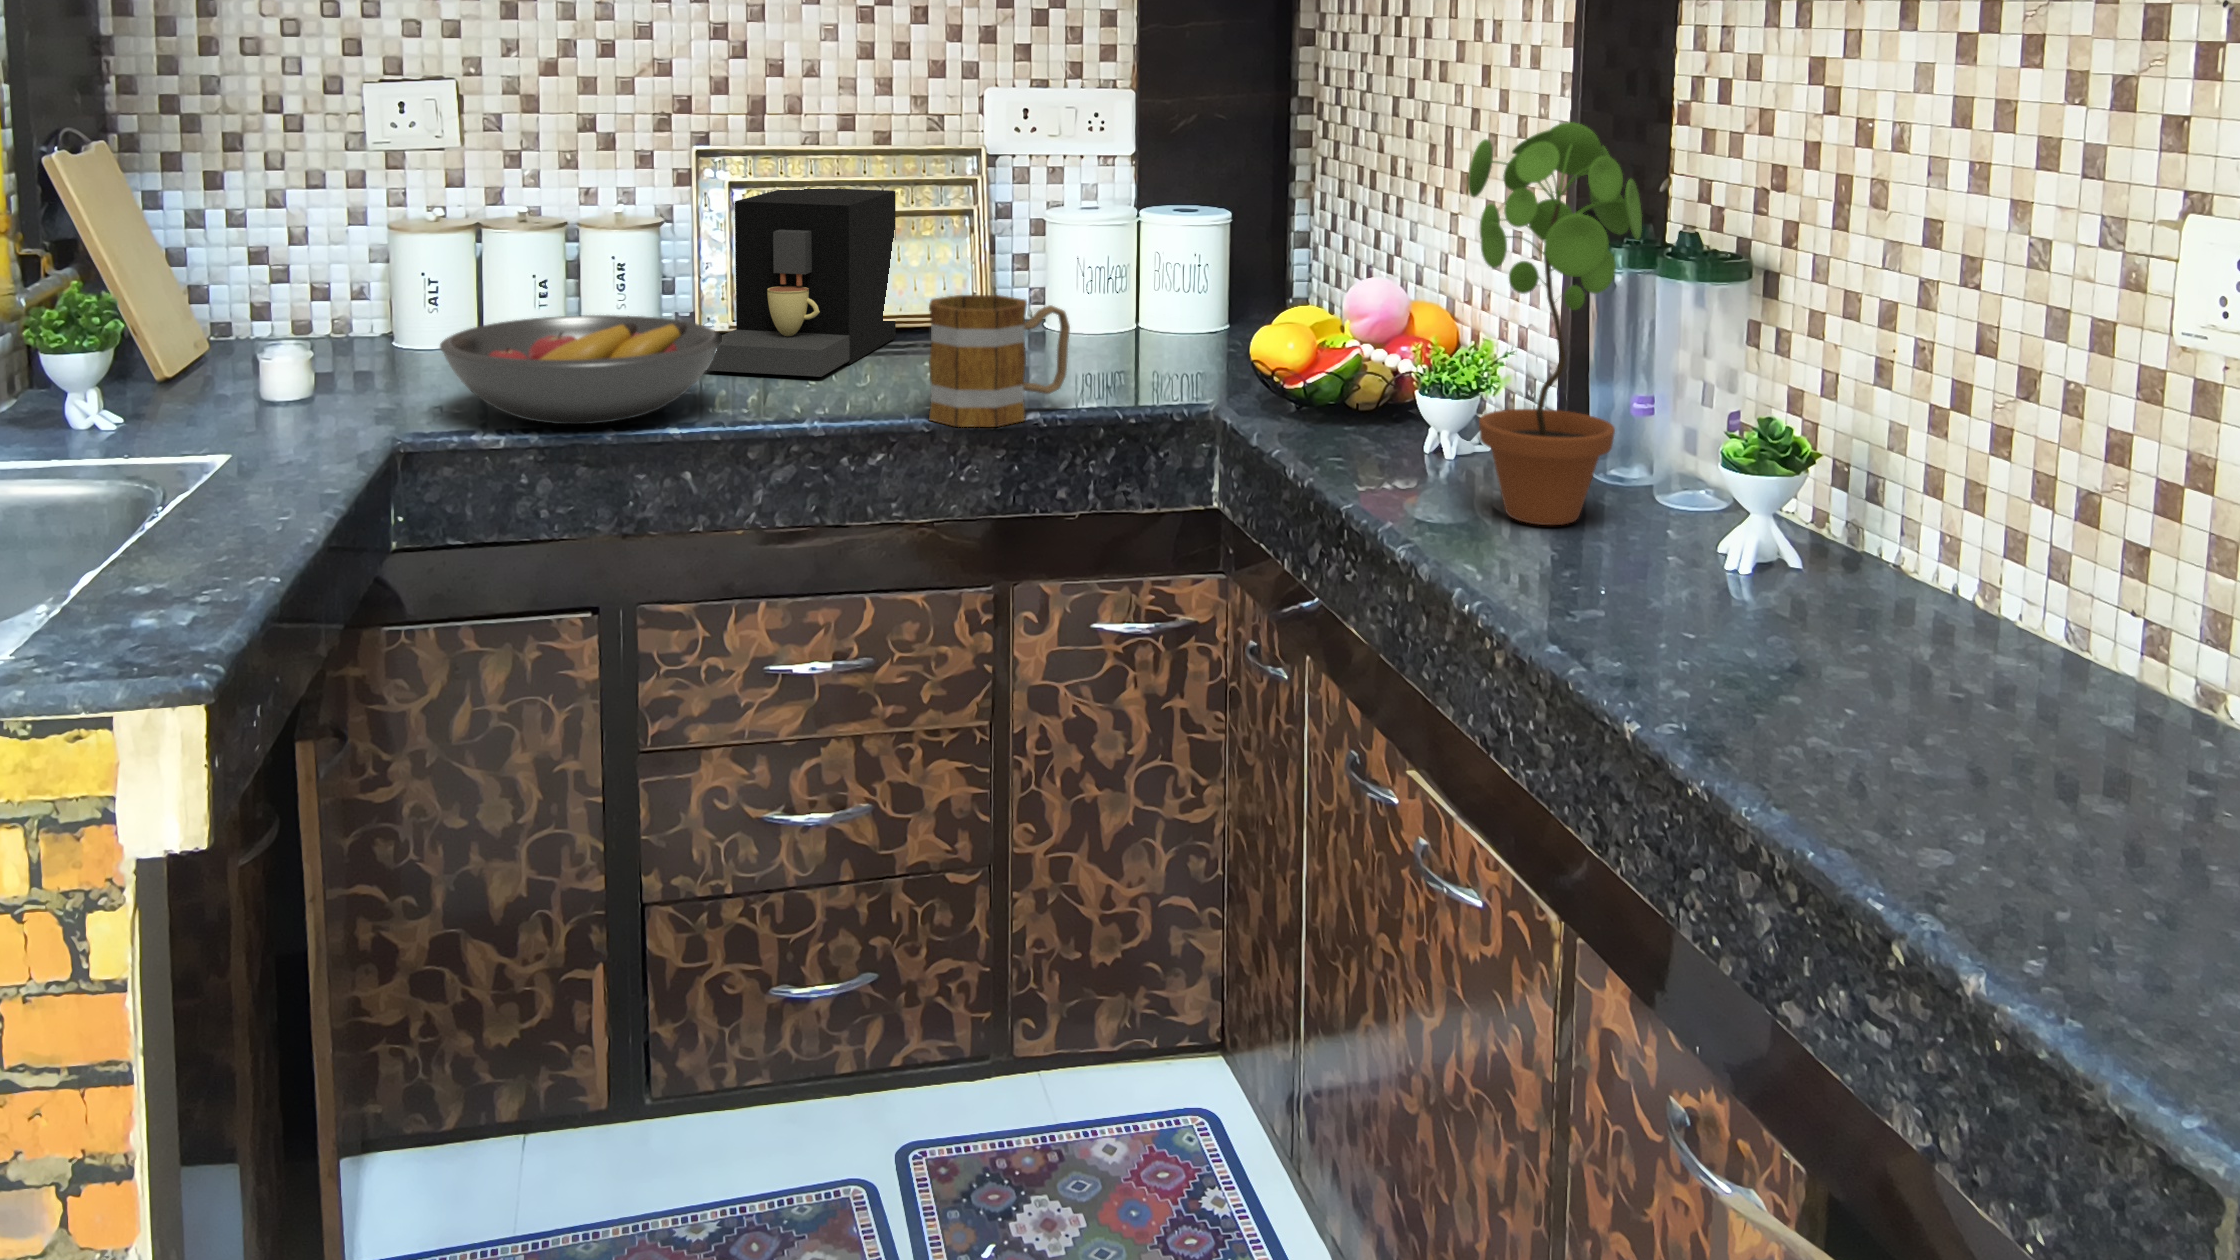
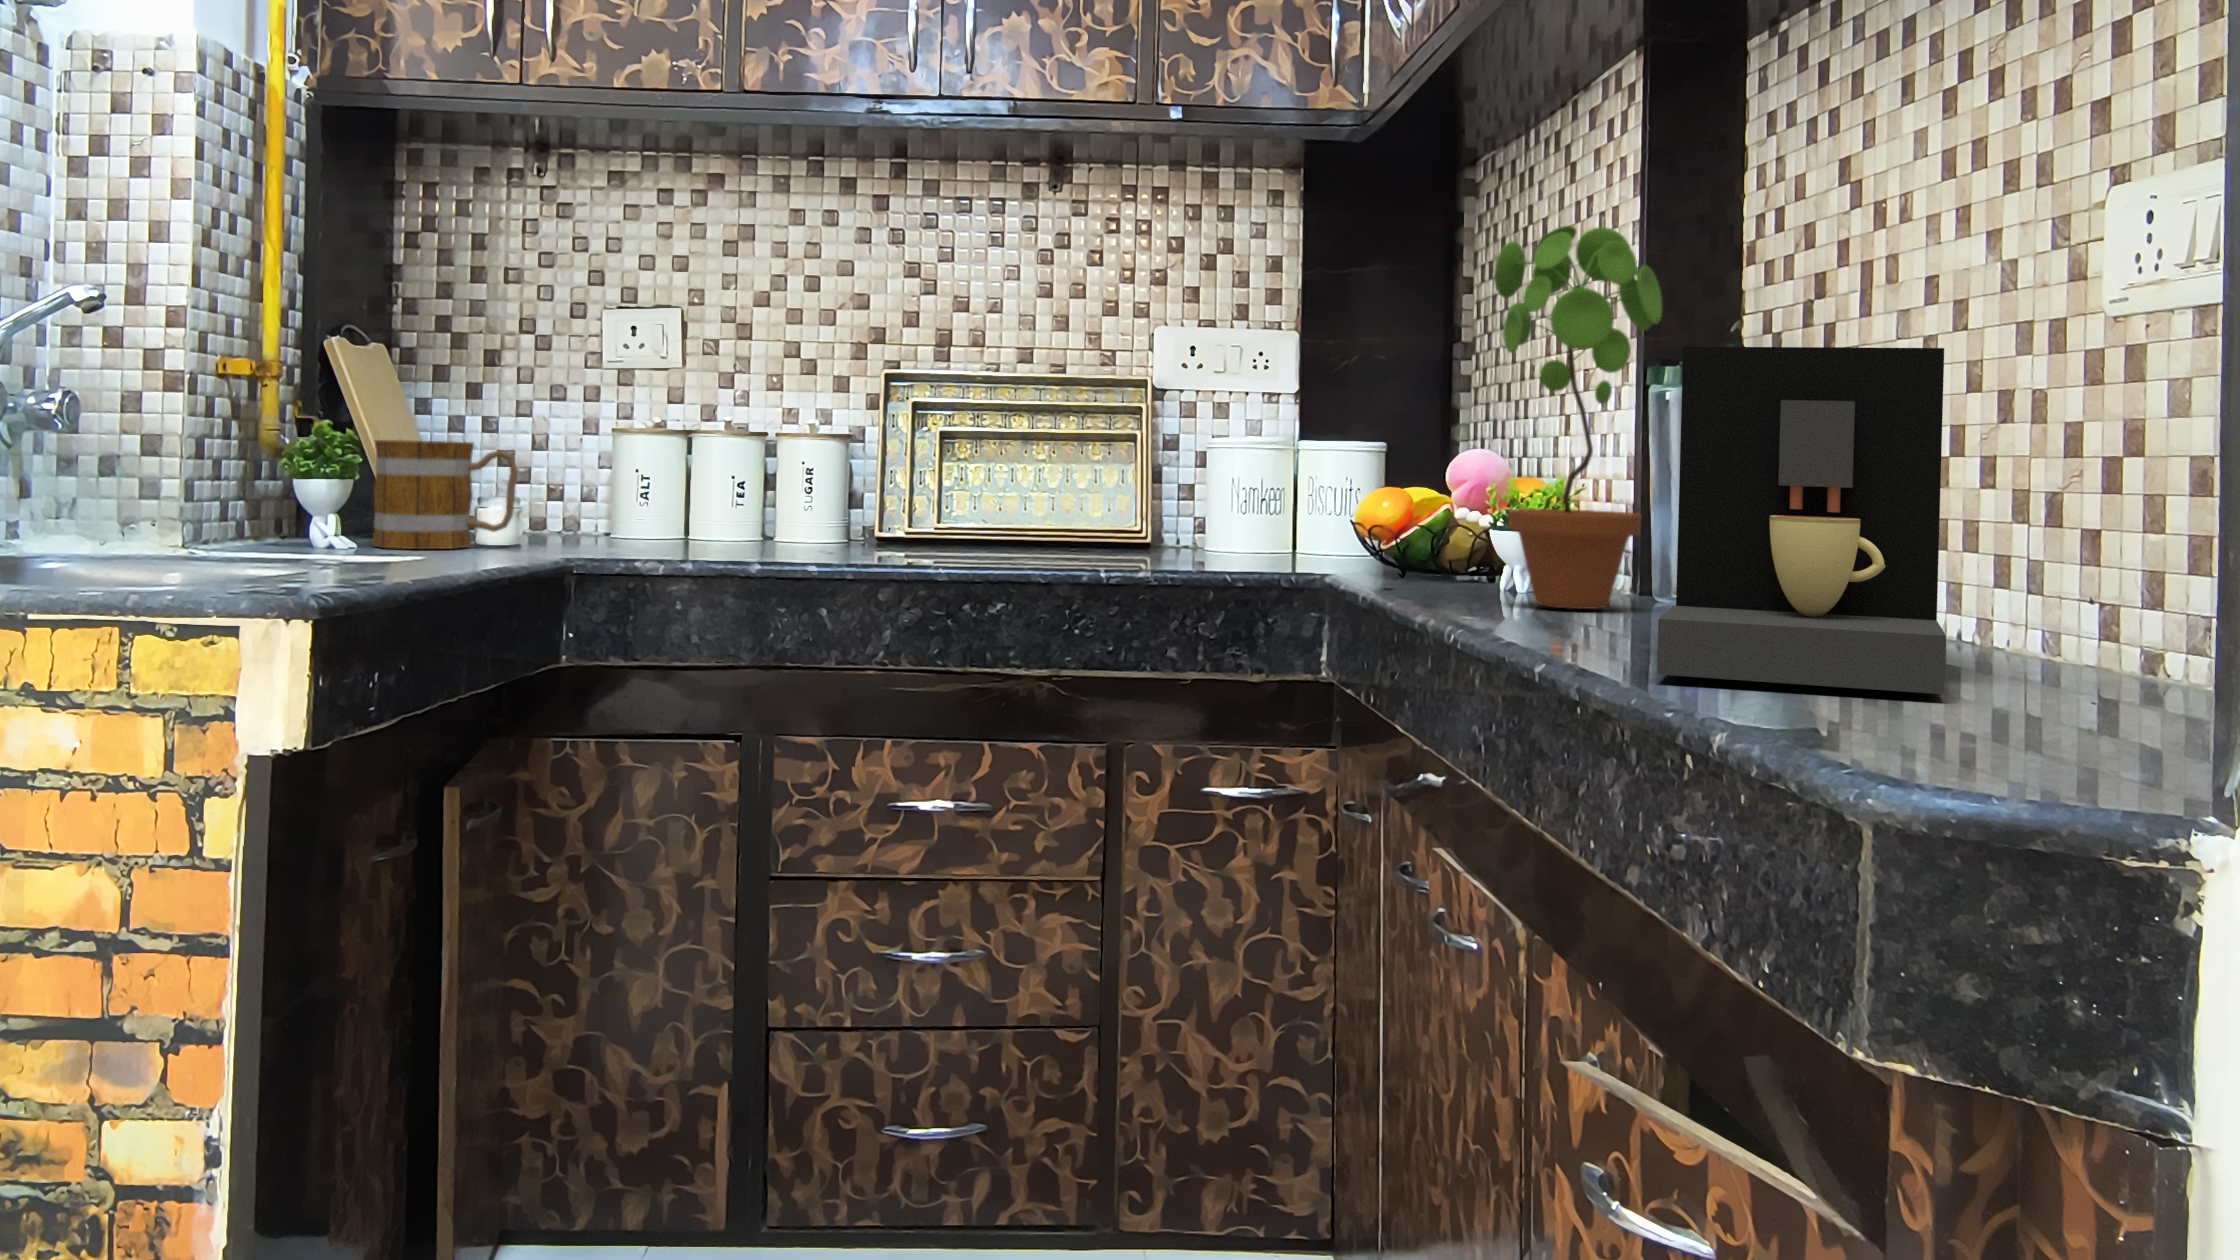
coffee maker: present [706,187,896,377] -> present [1657,347,1946,694]
mug: present [928,295,1070,427] -> present [372,440,518,549]
fruit bowl: present [440,315,722,424] -> none [613,470,862,559]

